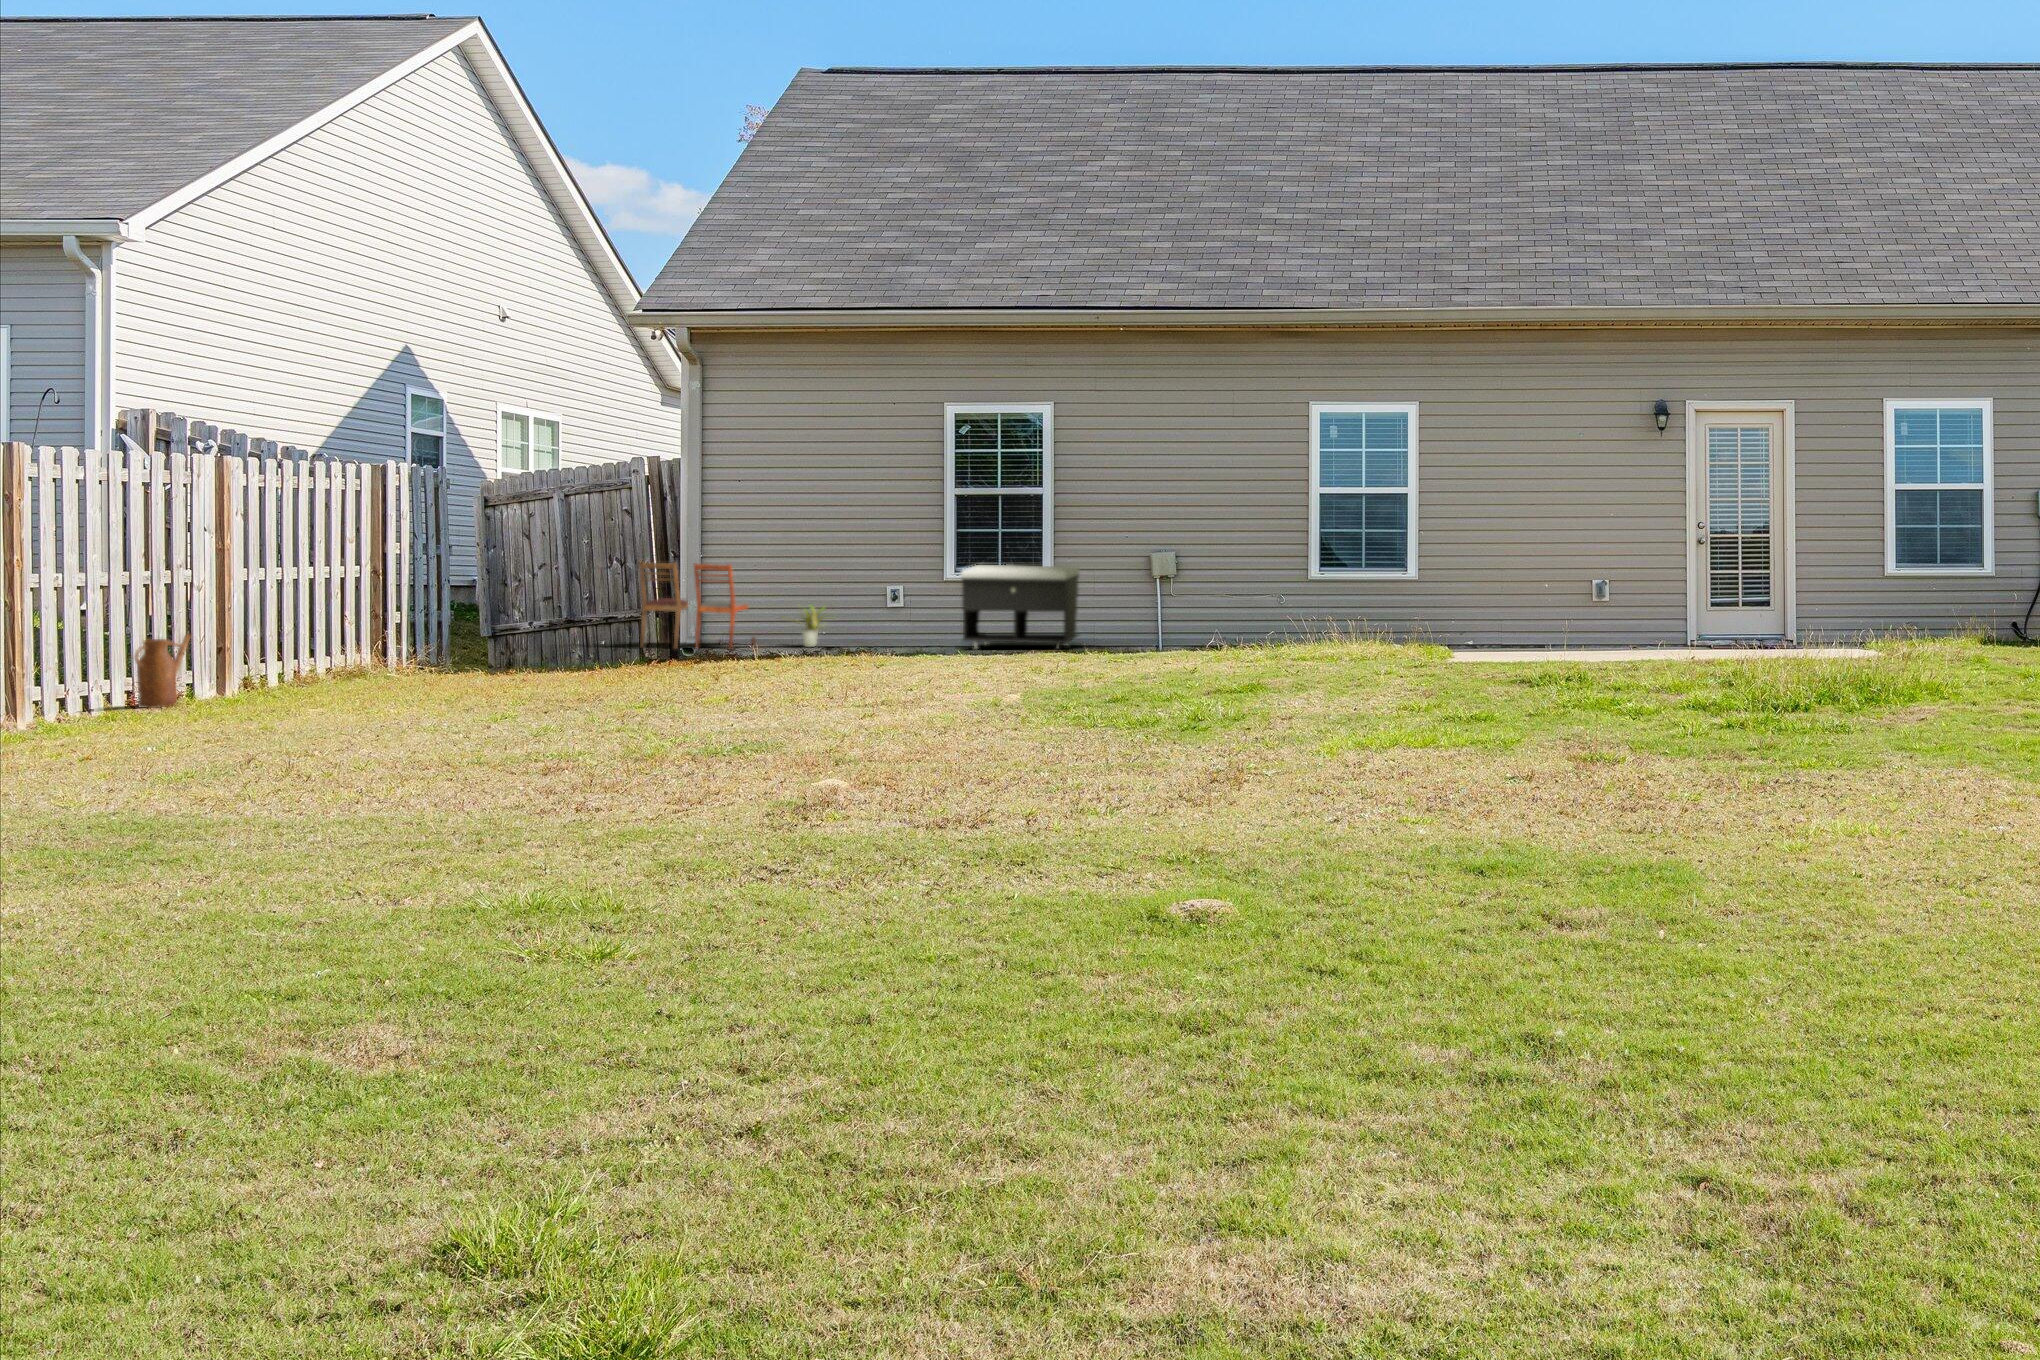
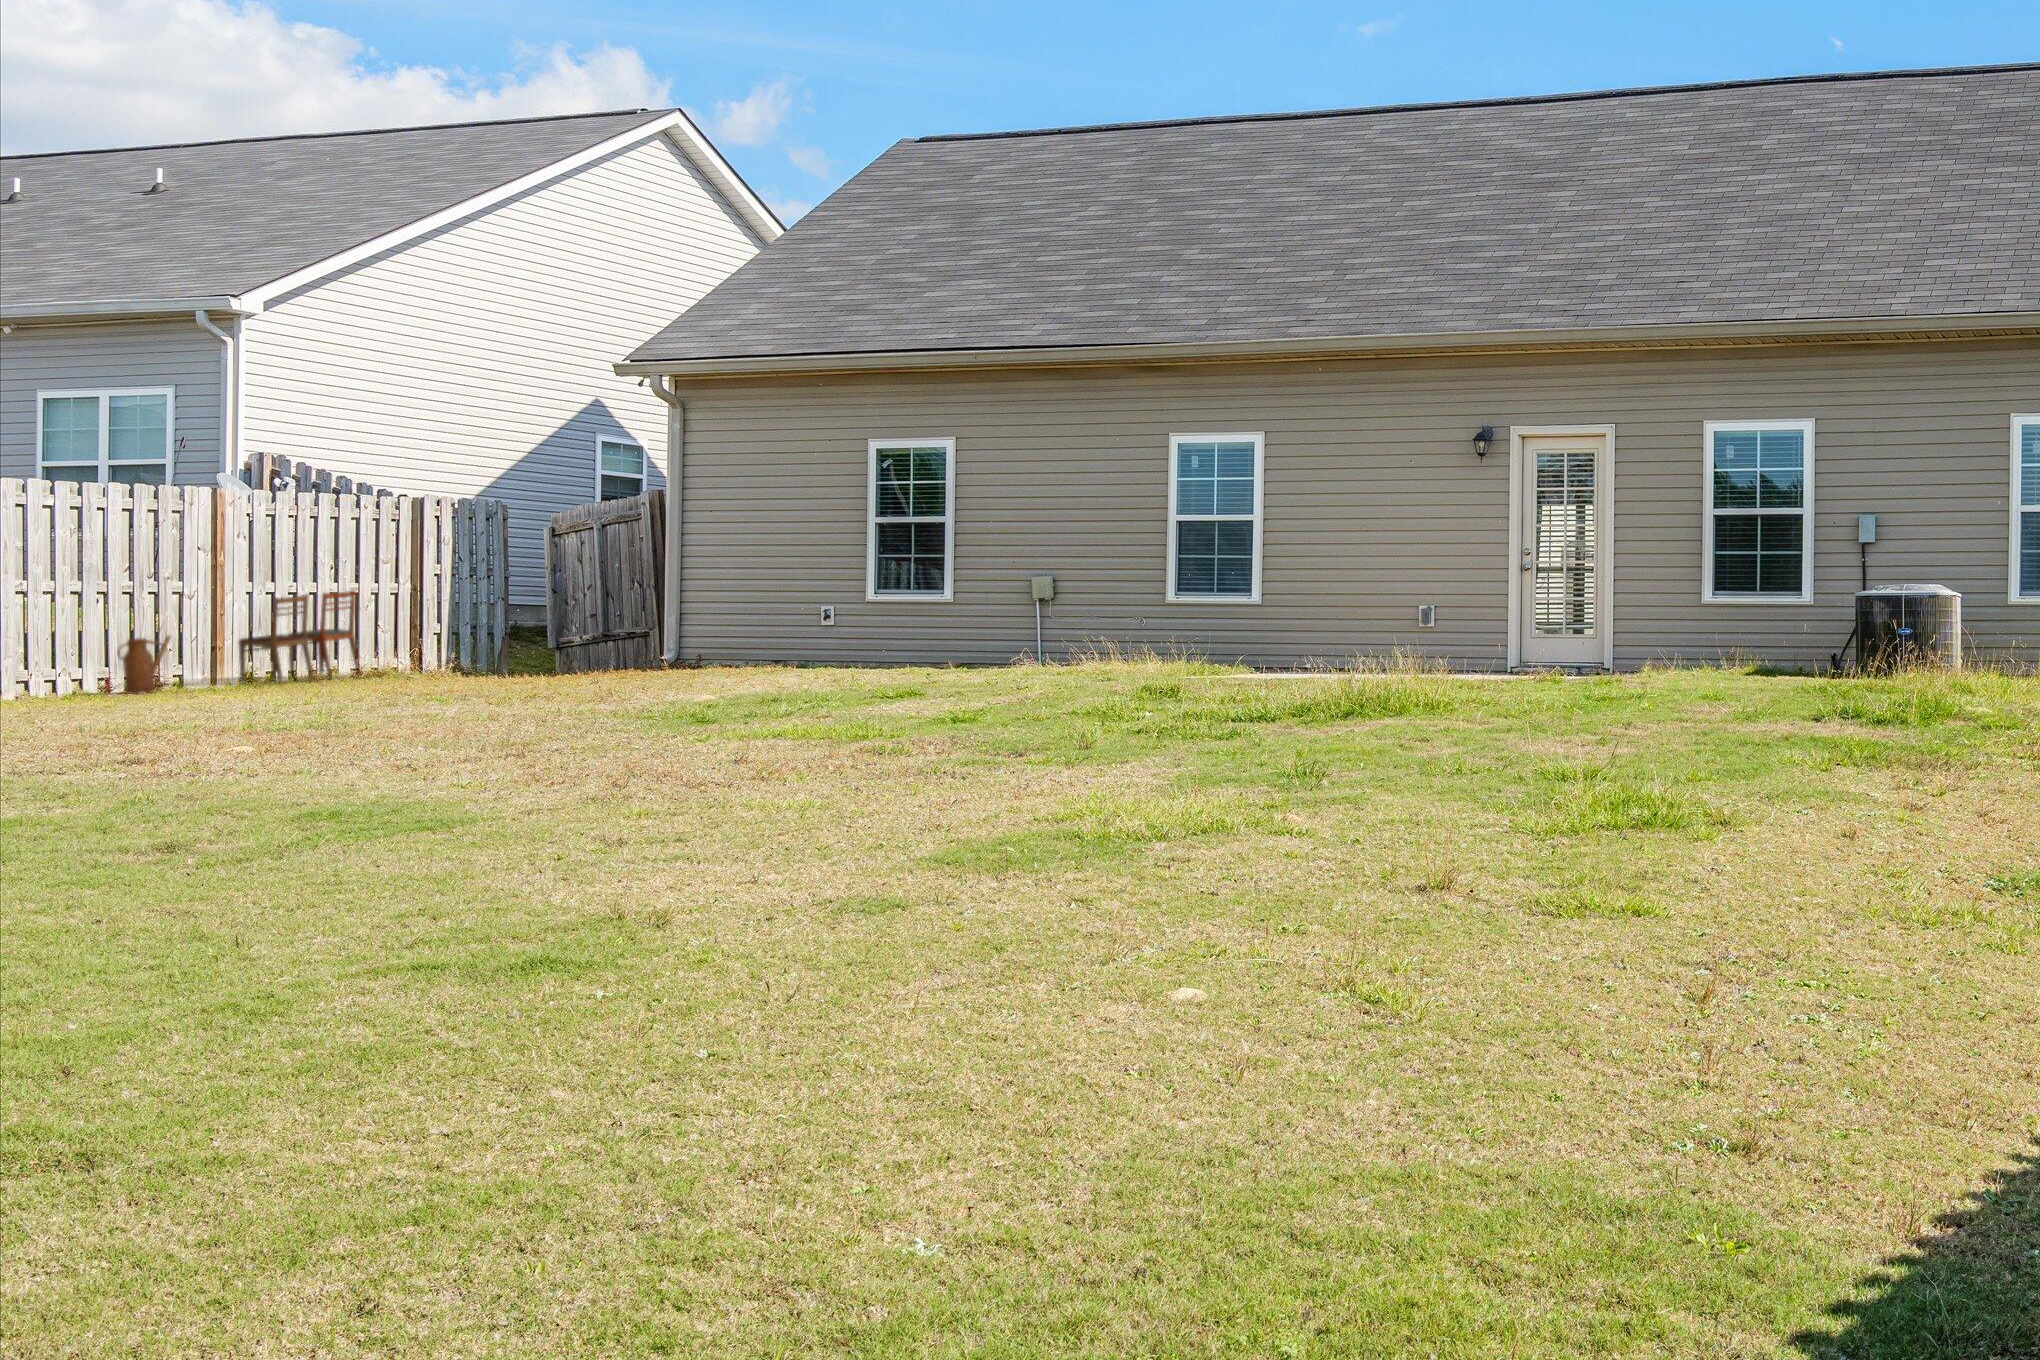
chair: present [639,562,756,648] -> present [238,590,360,684]
storage bench: present [961,565,1079,649] -> none [857,587,973,666]
potted plant: present [802,605,827,647] -> none [726,620,774,660]

